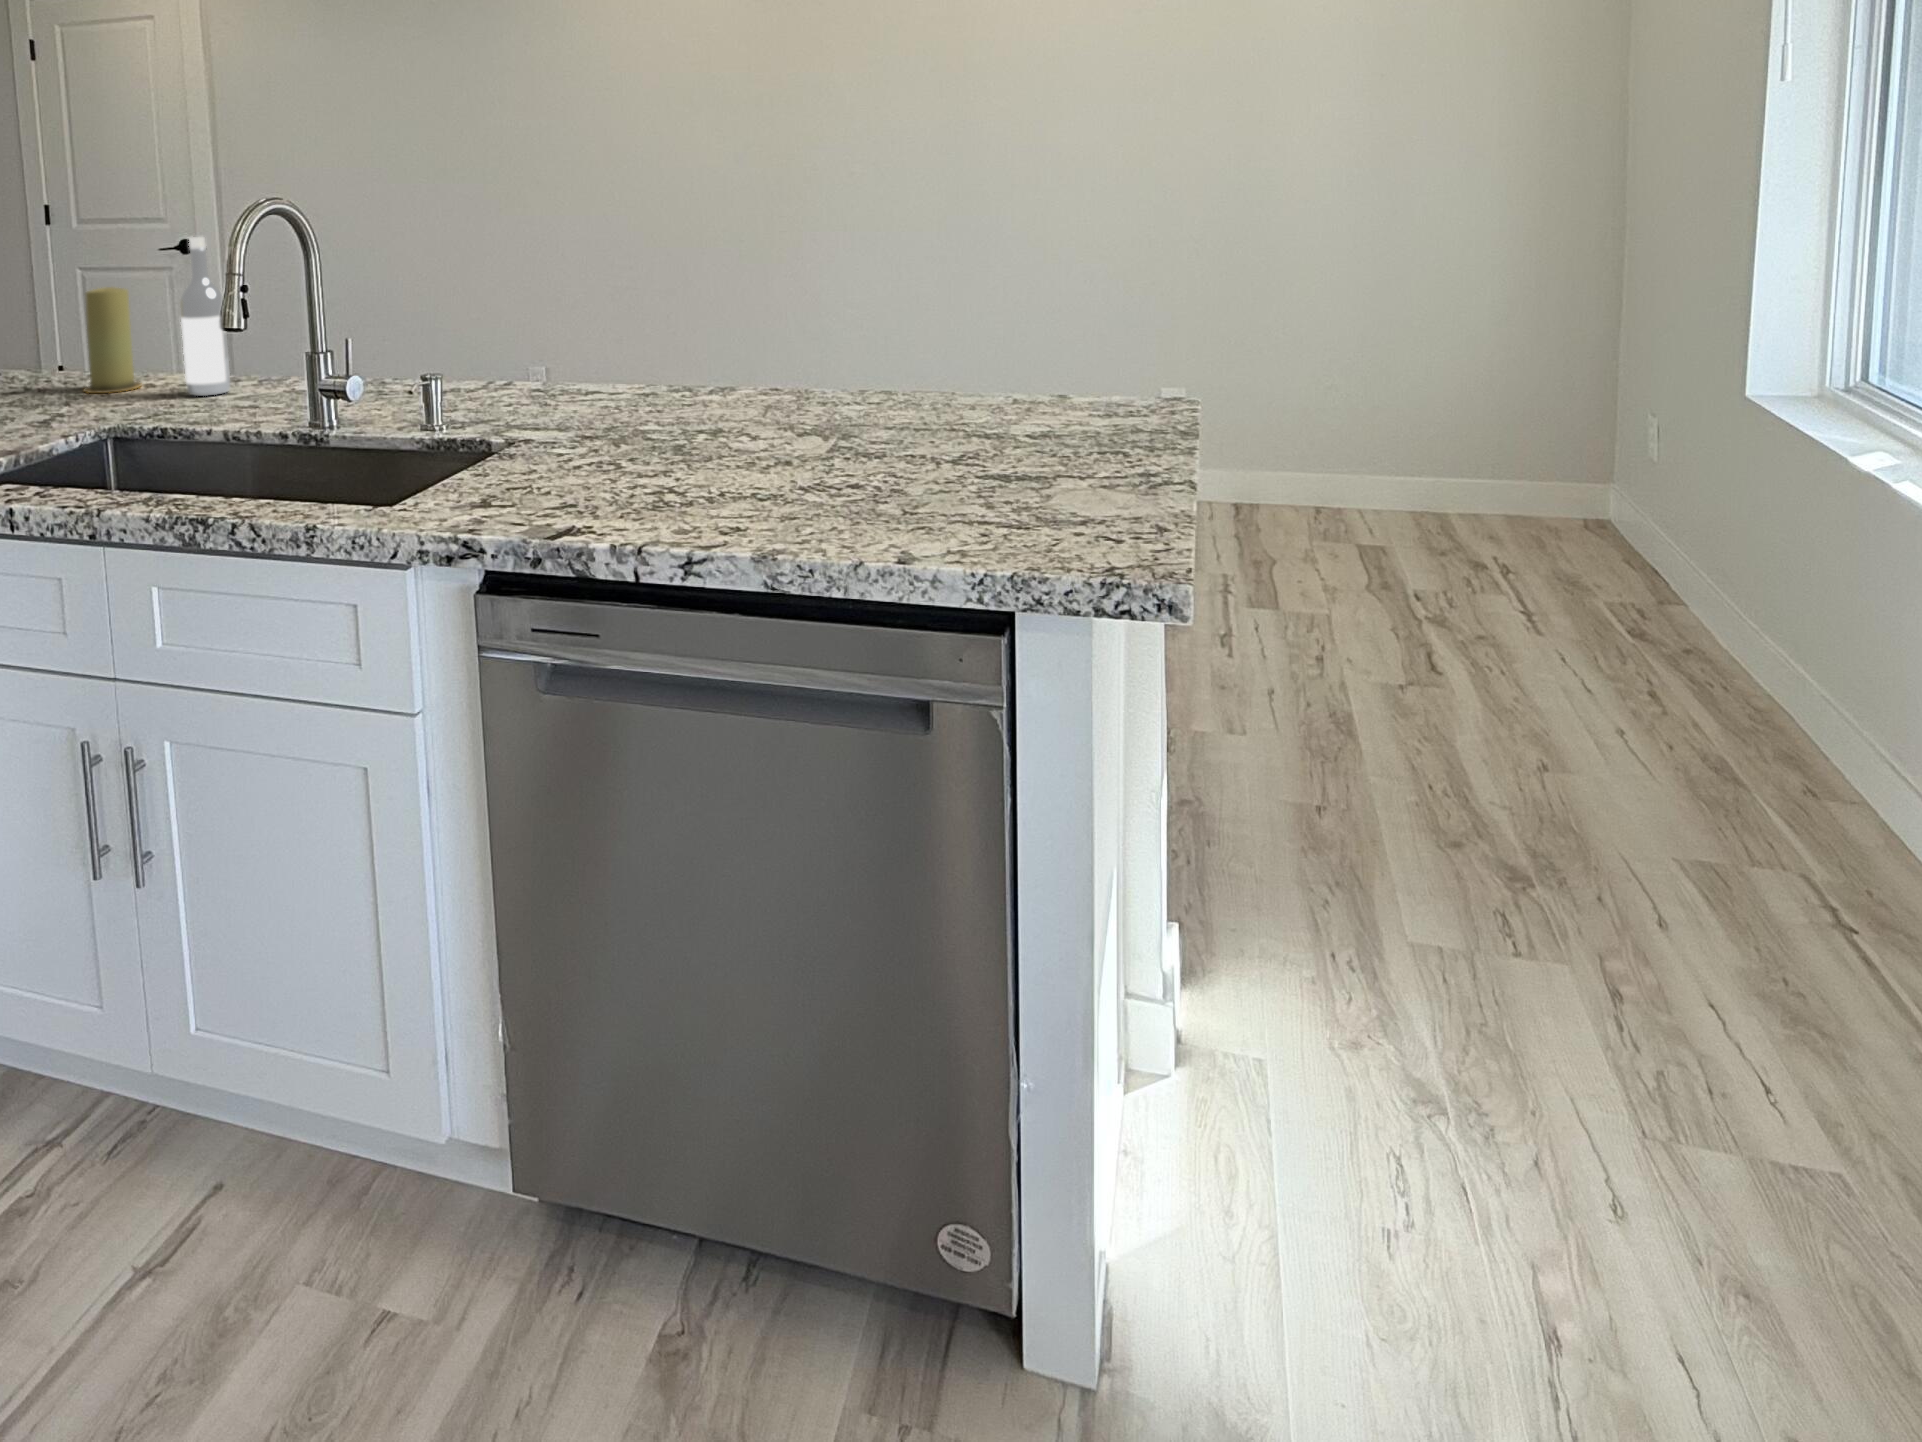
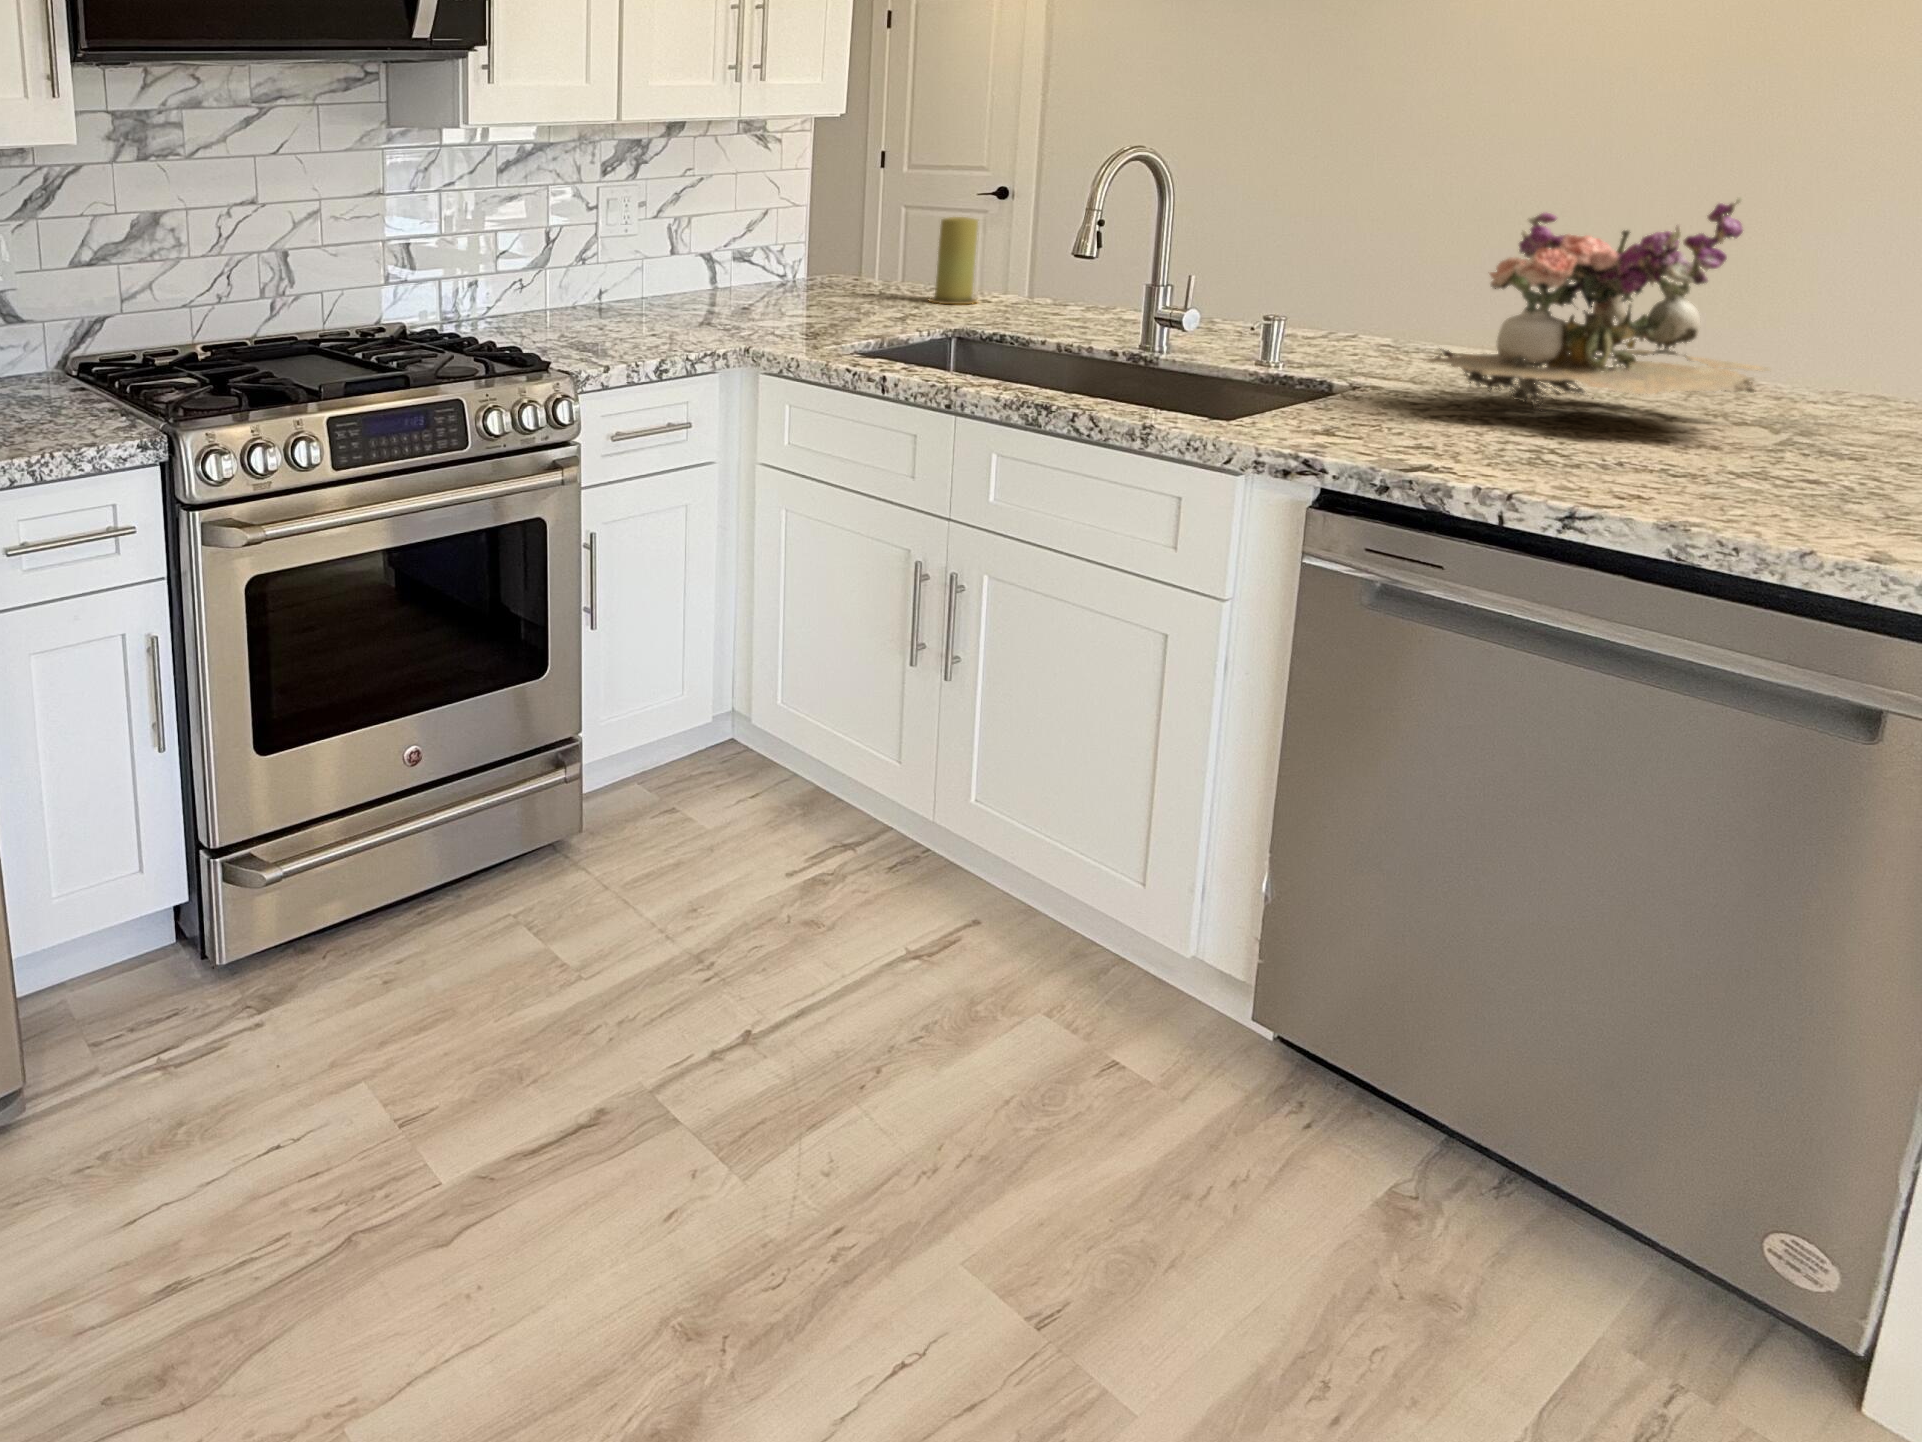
flower arrangement: none [559,226,815,446] -> present [1428,198,1770,408]
wine bottle: present [180,237,230,396] -> none [1021,178,1066,316]

